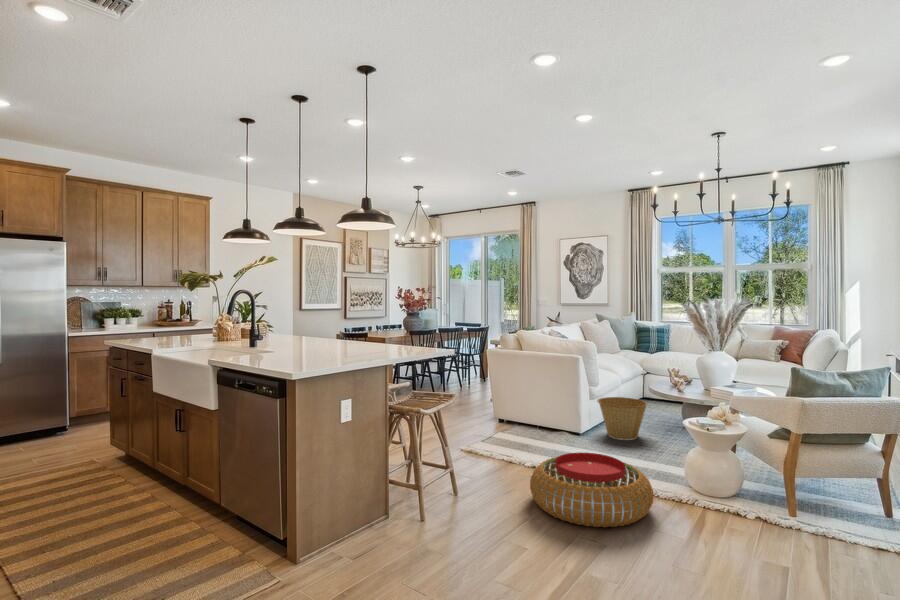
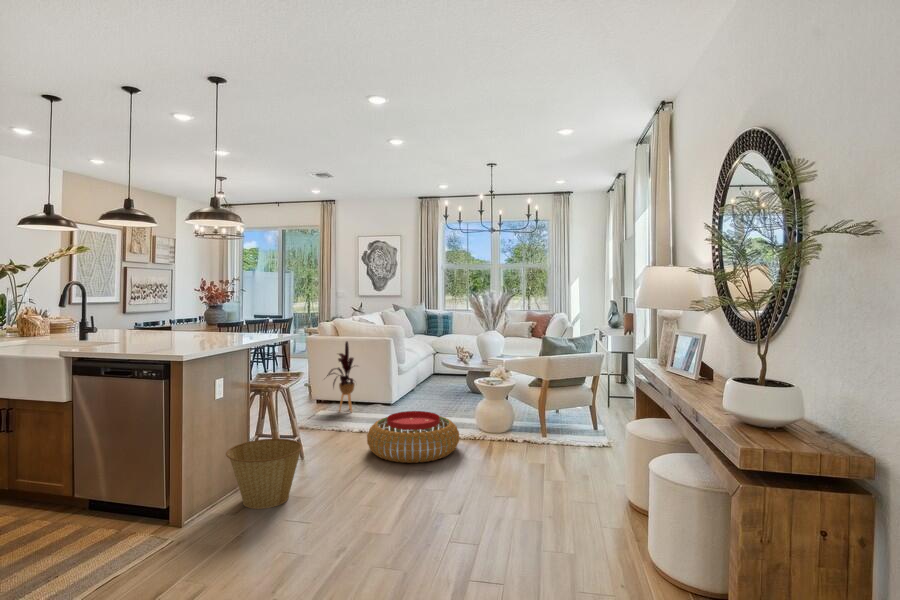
house plant: none [498,357,540,439] -> present [327,342,354,411]
basket: present [597,397,647,440] -> present [226,438,302,509]

